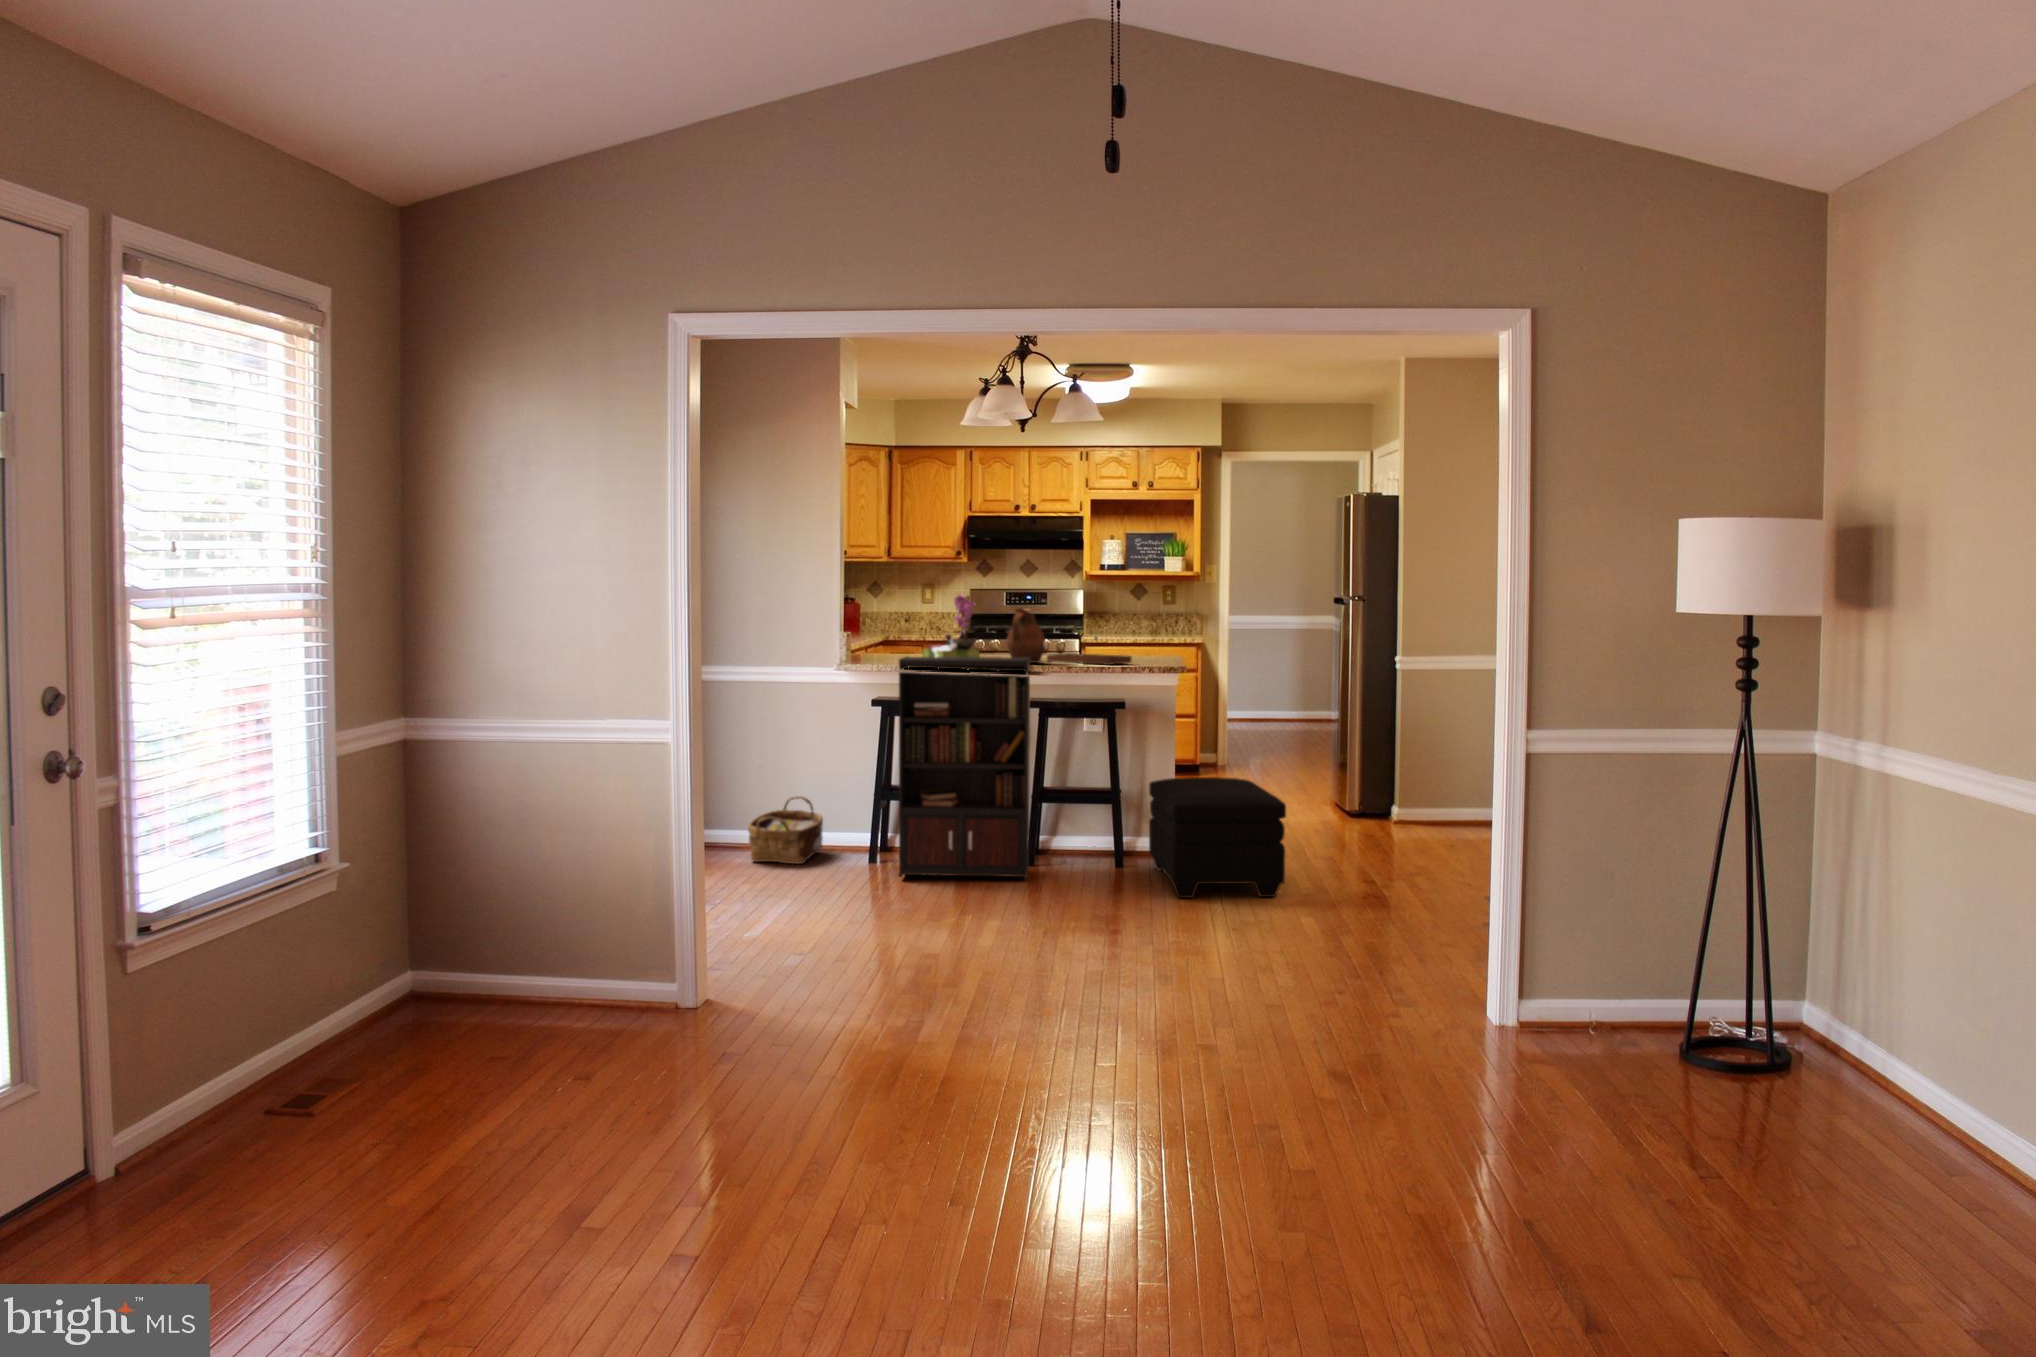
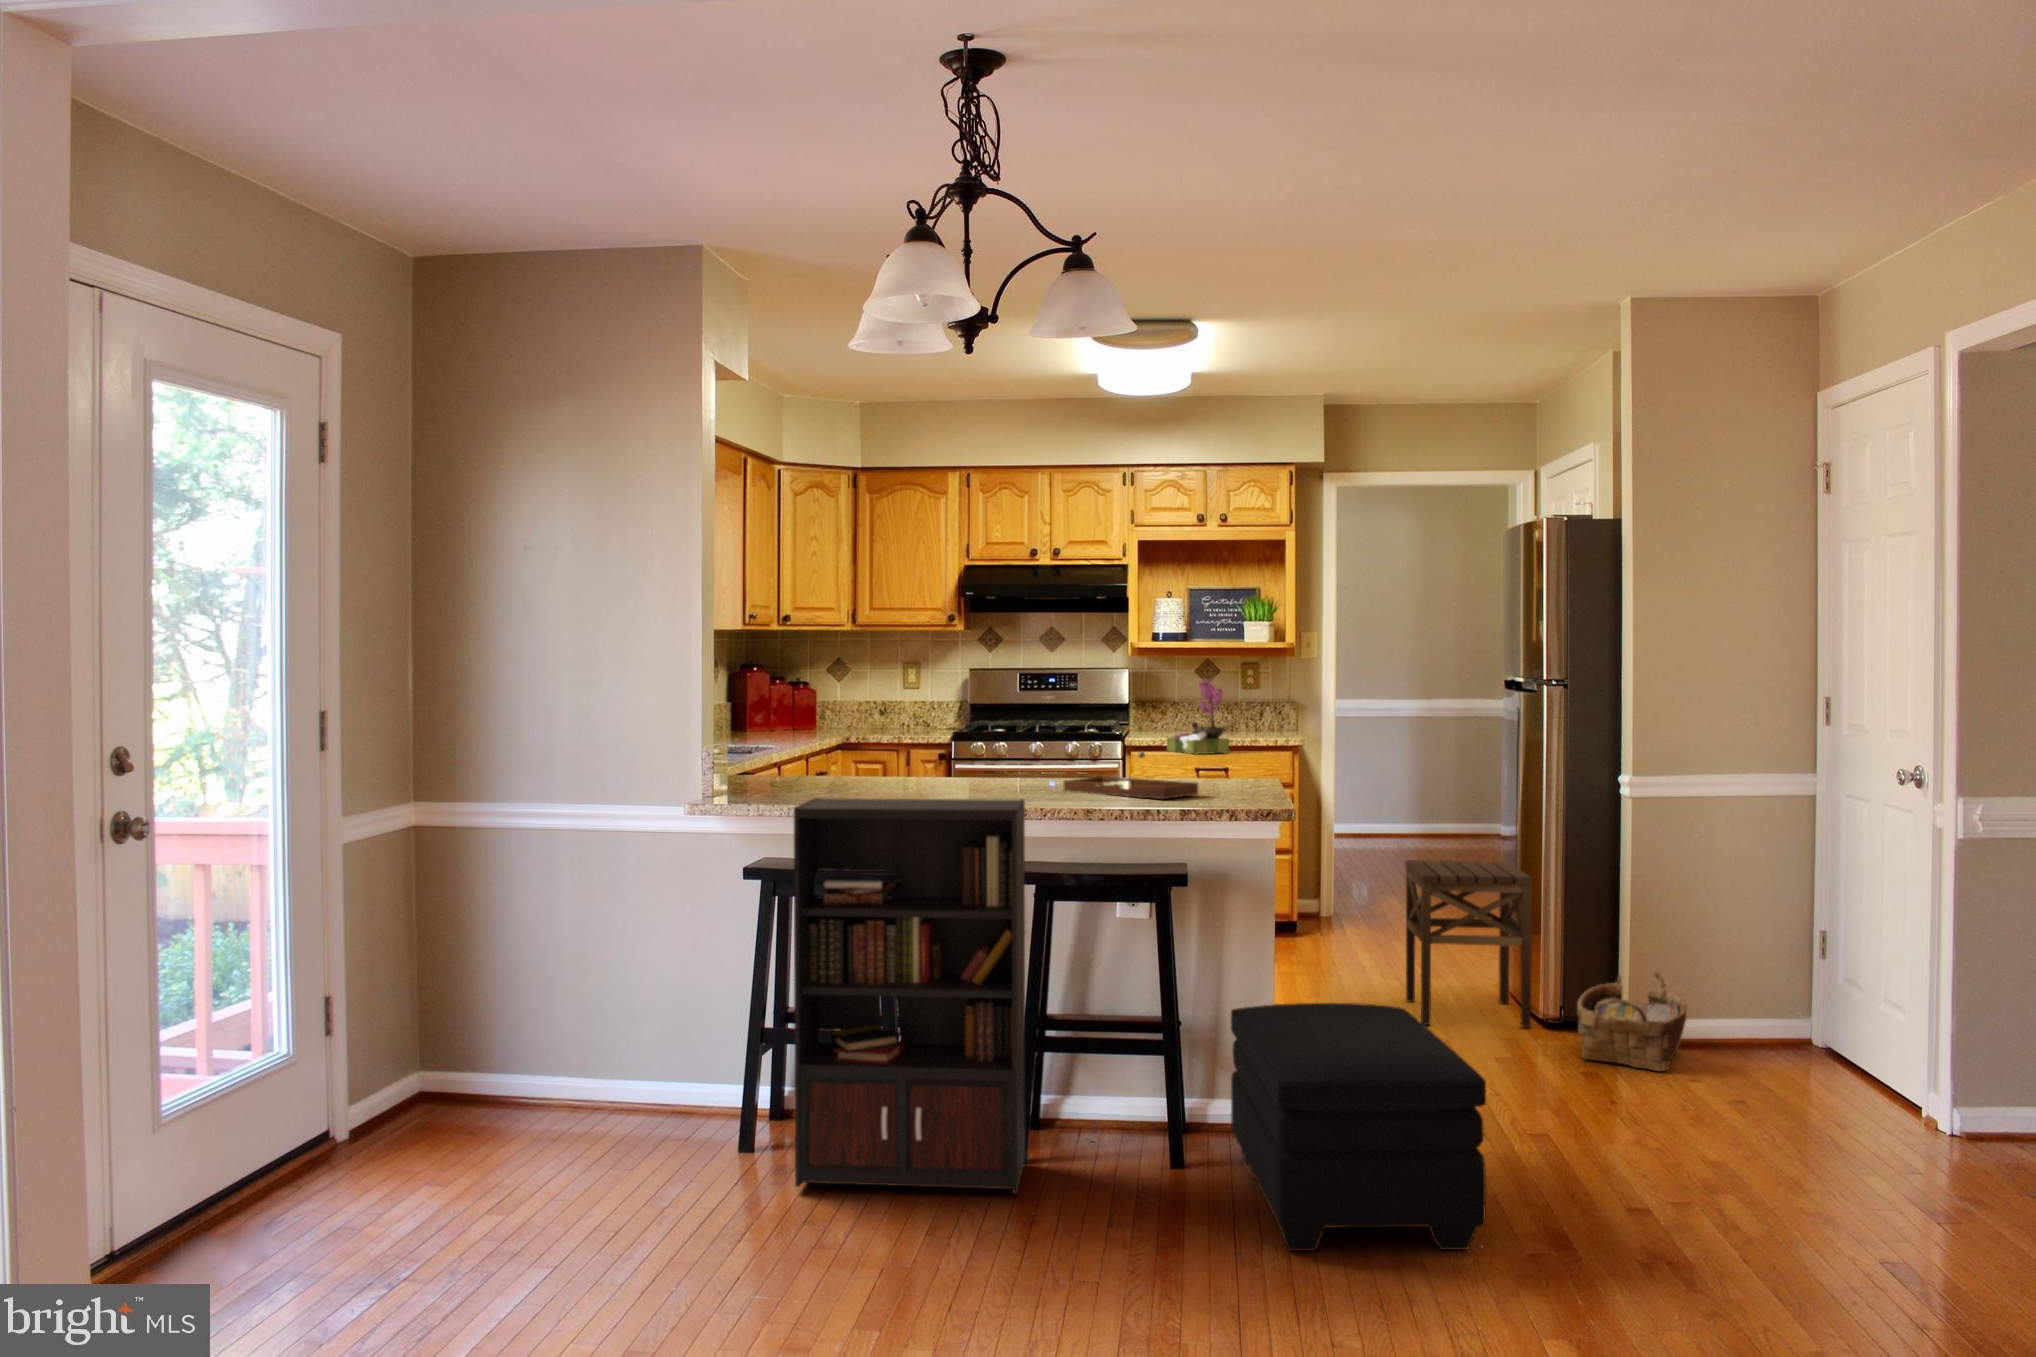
flower arrangement: present [922,594,980,657] -> present [1167,680,1229,754]
ceramic pitcher: present [1007,608,1045,663] -> none [987,710,1069,800]
side table: none [1265,713,1343,817] -> present [1405,860,1532,1028]
woven basket: present [748,796,823,864] -> present [1577,972,1687,1071]

